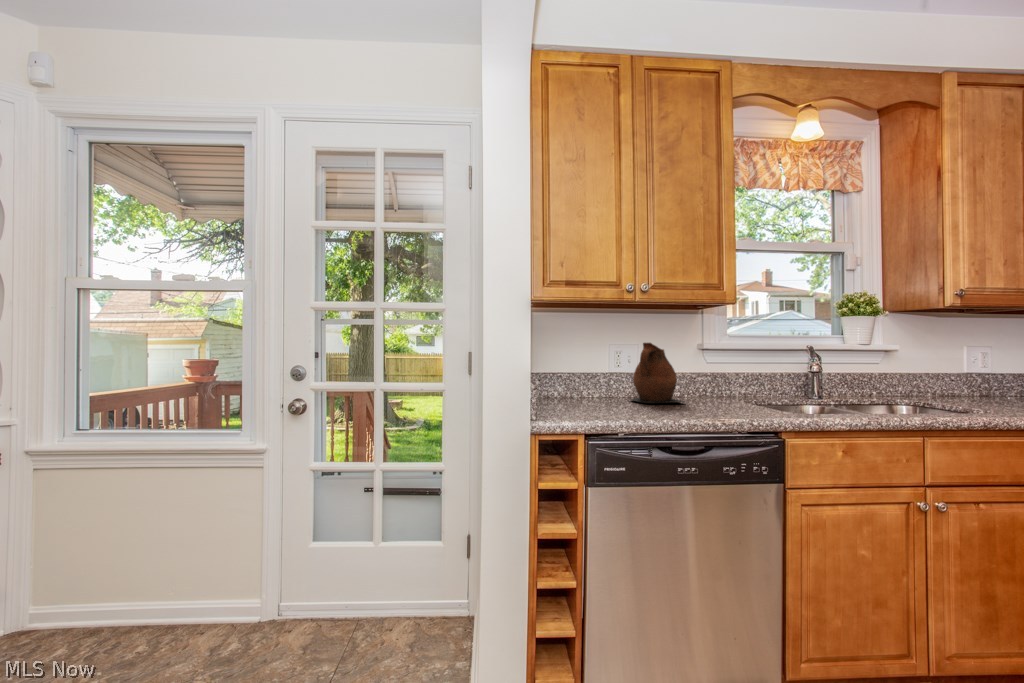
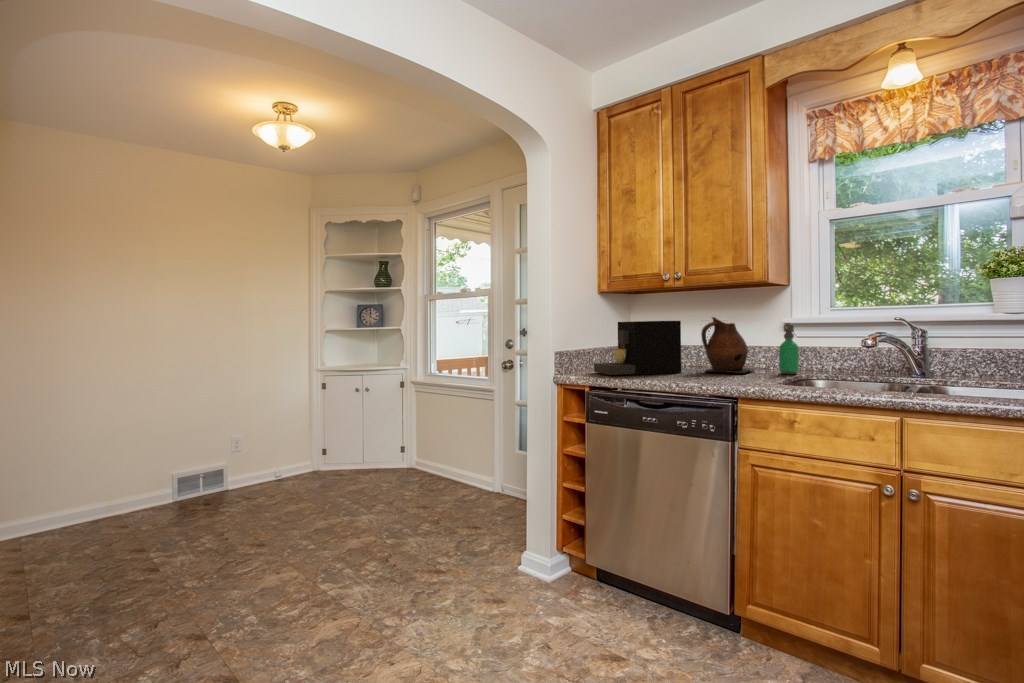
coffee maker: none [554,345,632,417] -> present [594,321,681,375]
soap dispenser: none [694,350,712,400] -> present [779,323,799,374]

